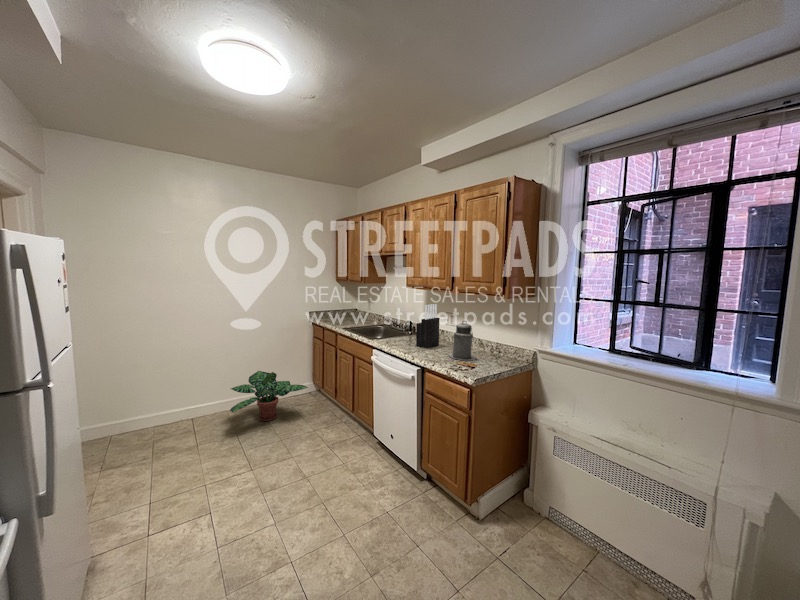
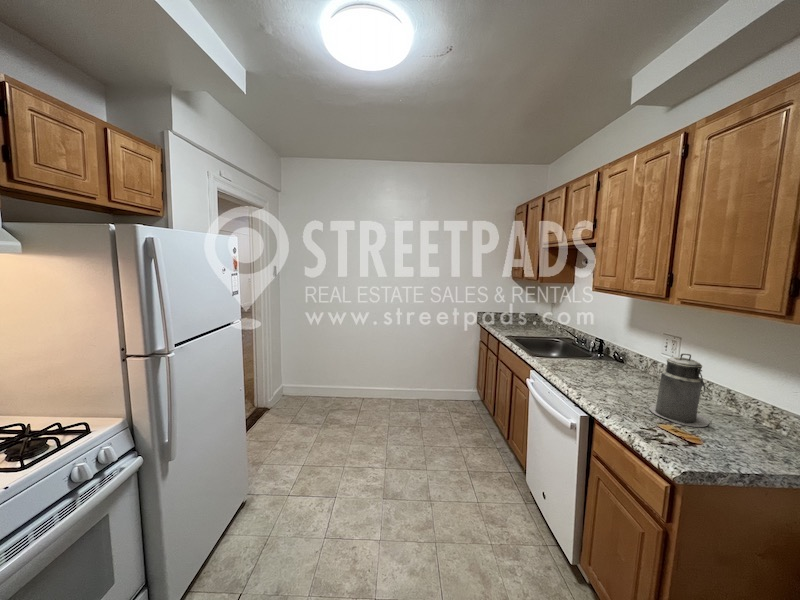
knife block: present [416,304,440,348] -> none [597,318,645,385]
potted plant: present [230,371,308,421] -> none [383,368,462,422]

